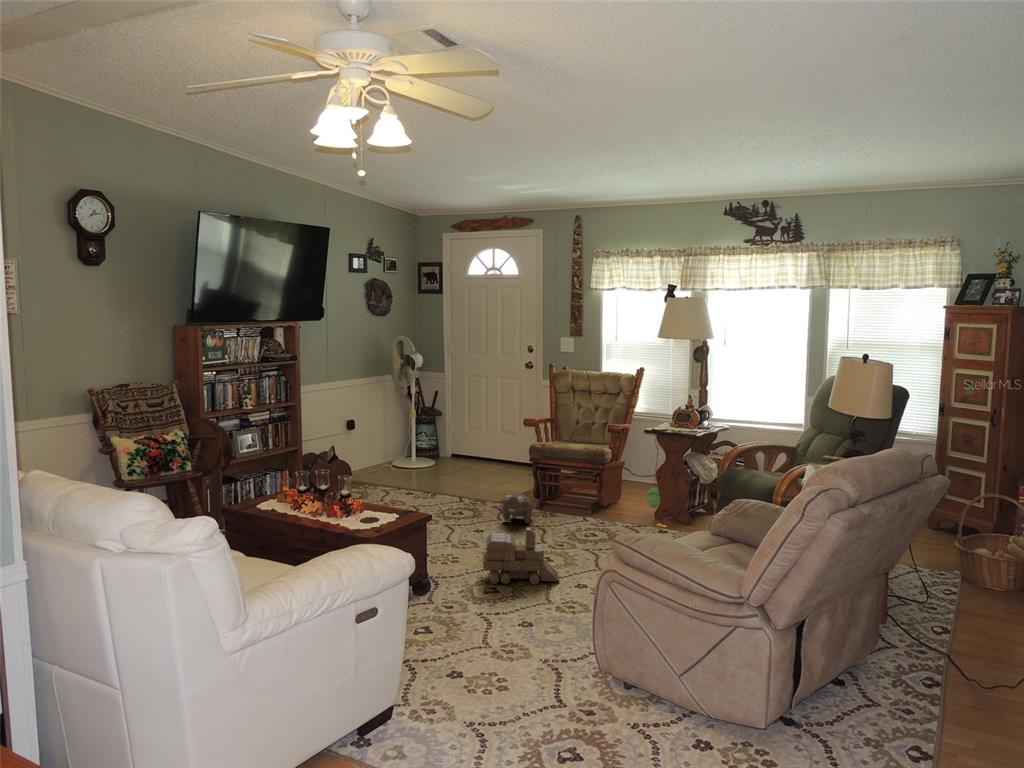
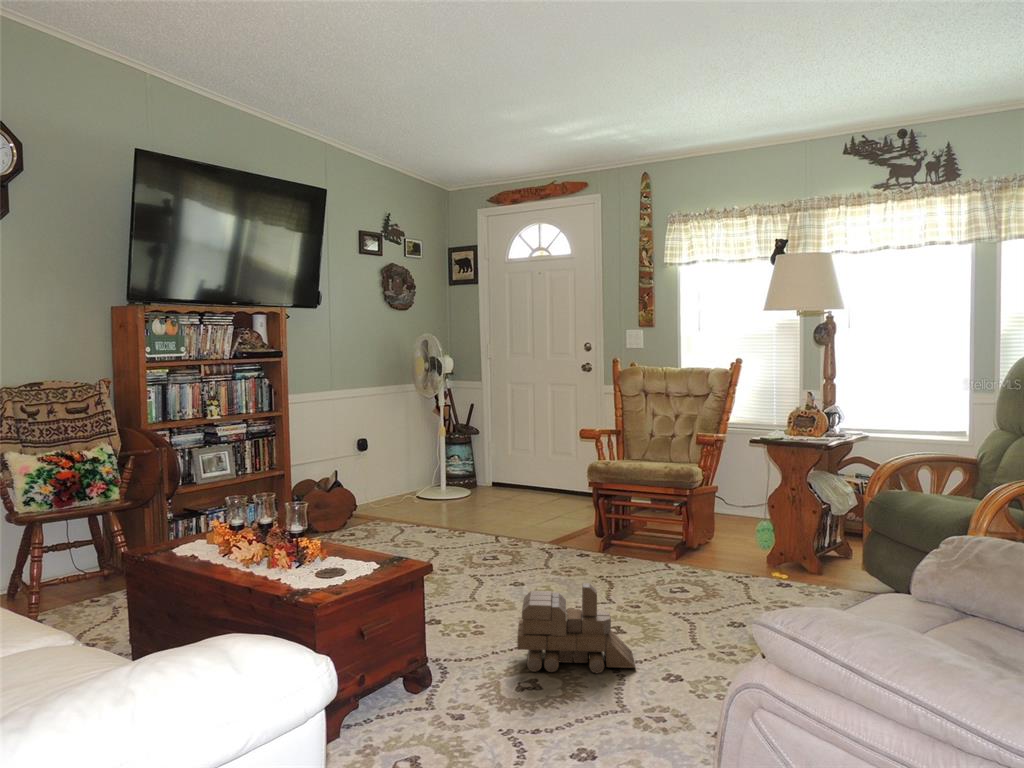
plush toy: present [502,493,533,523] -> none [552,529,595,572]

